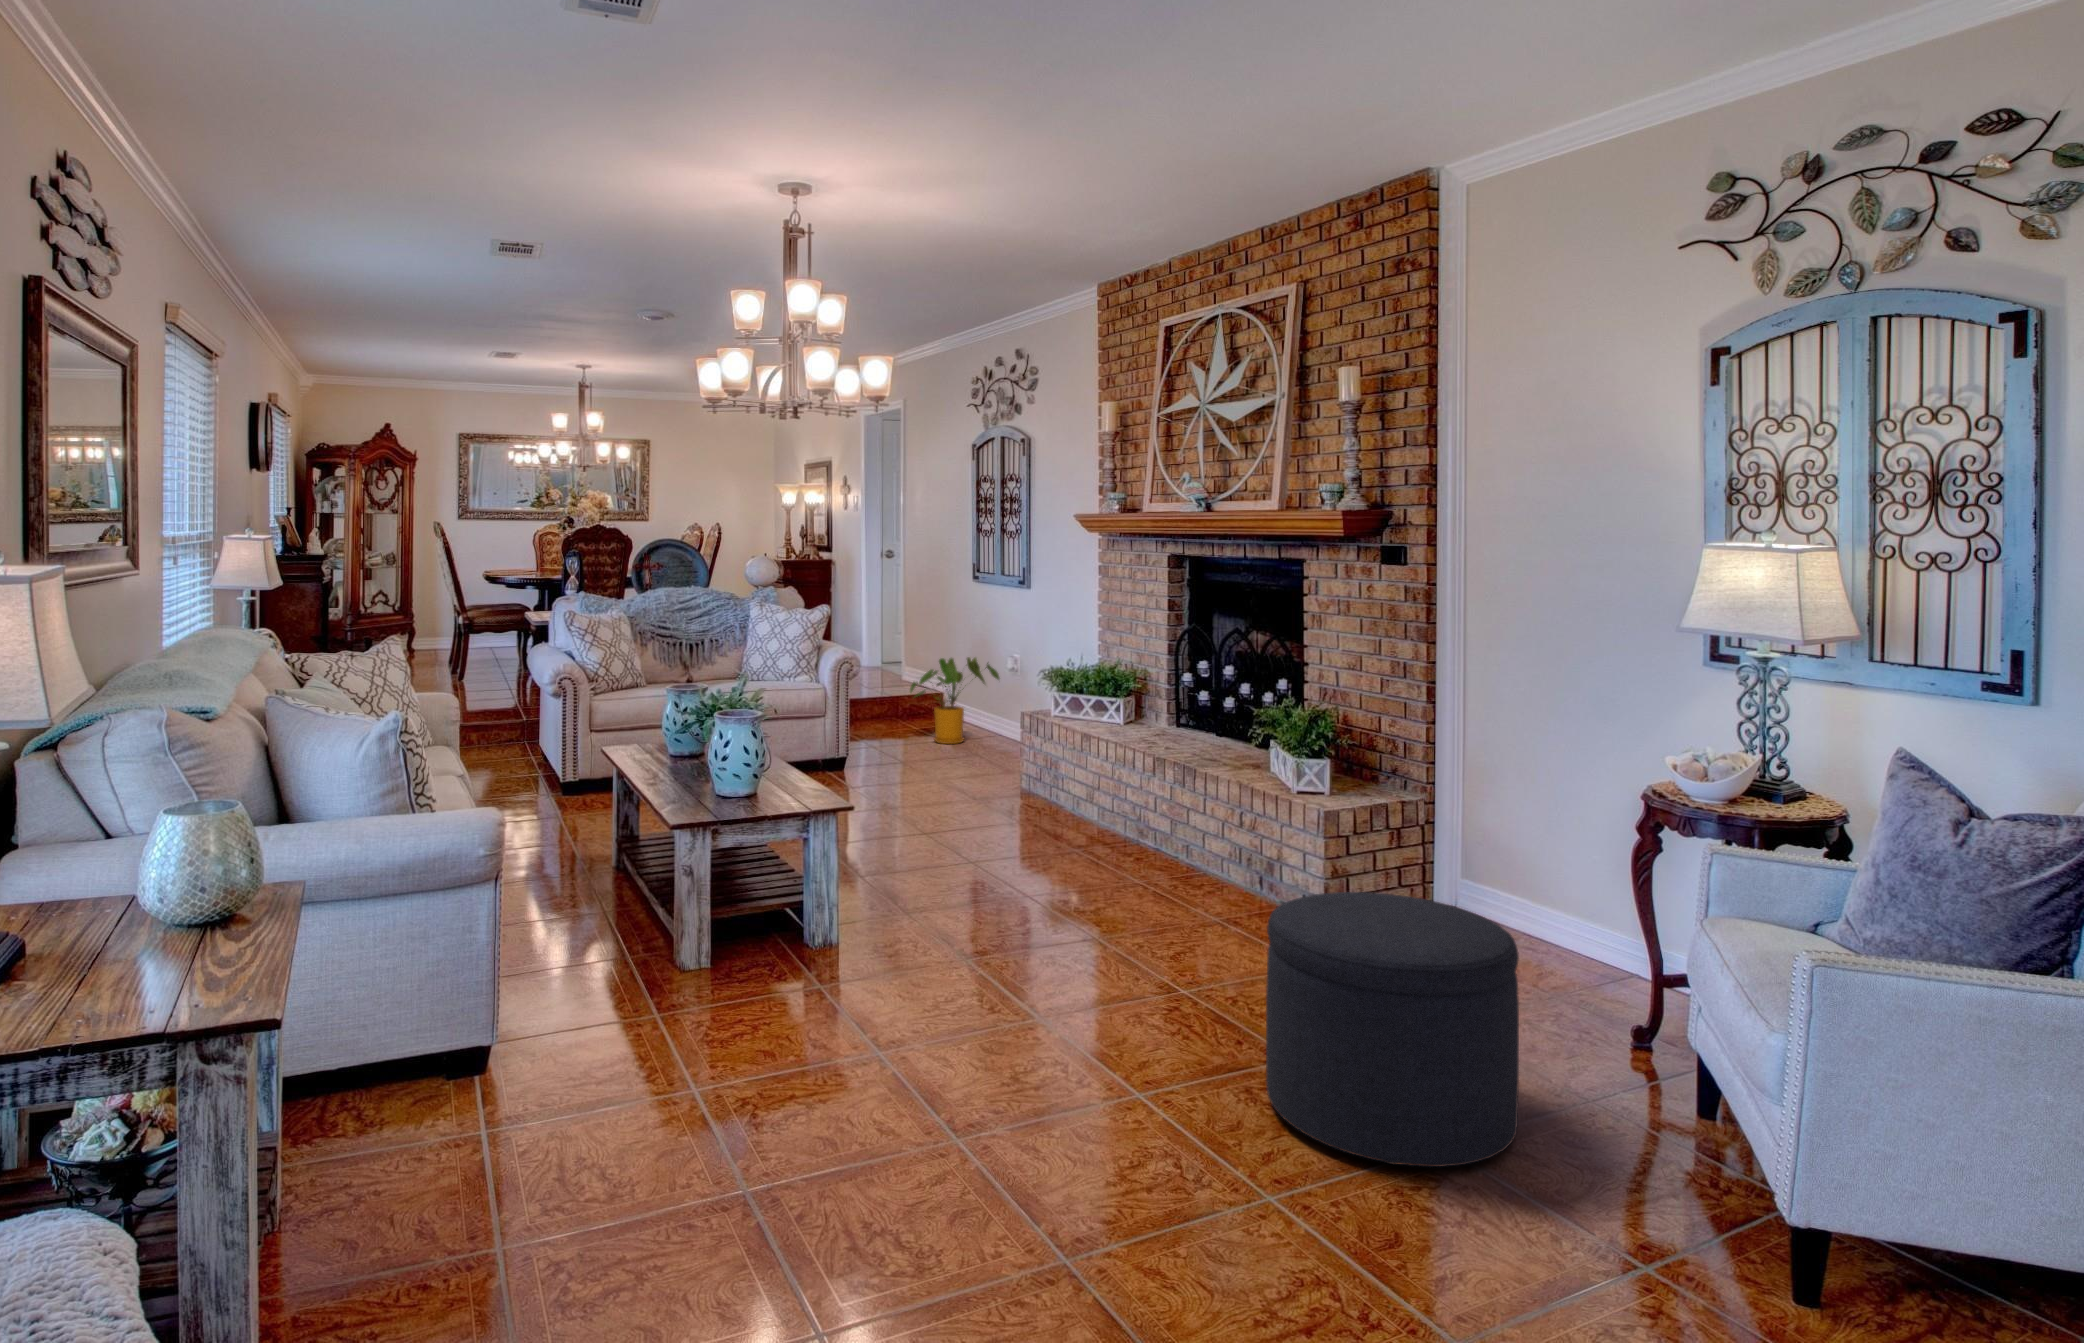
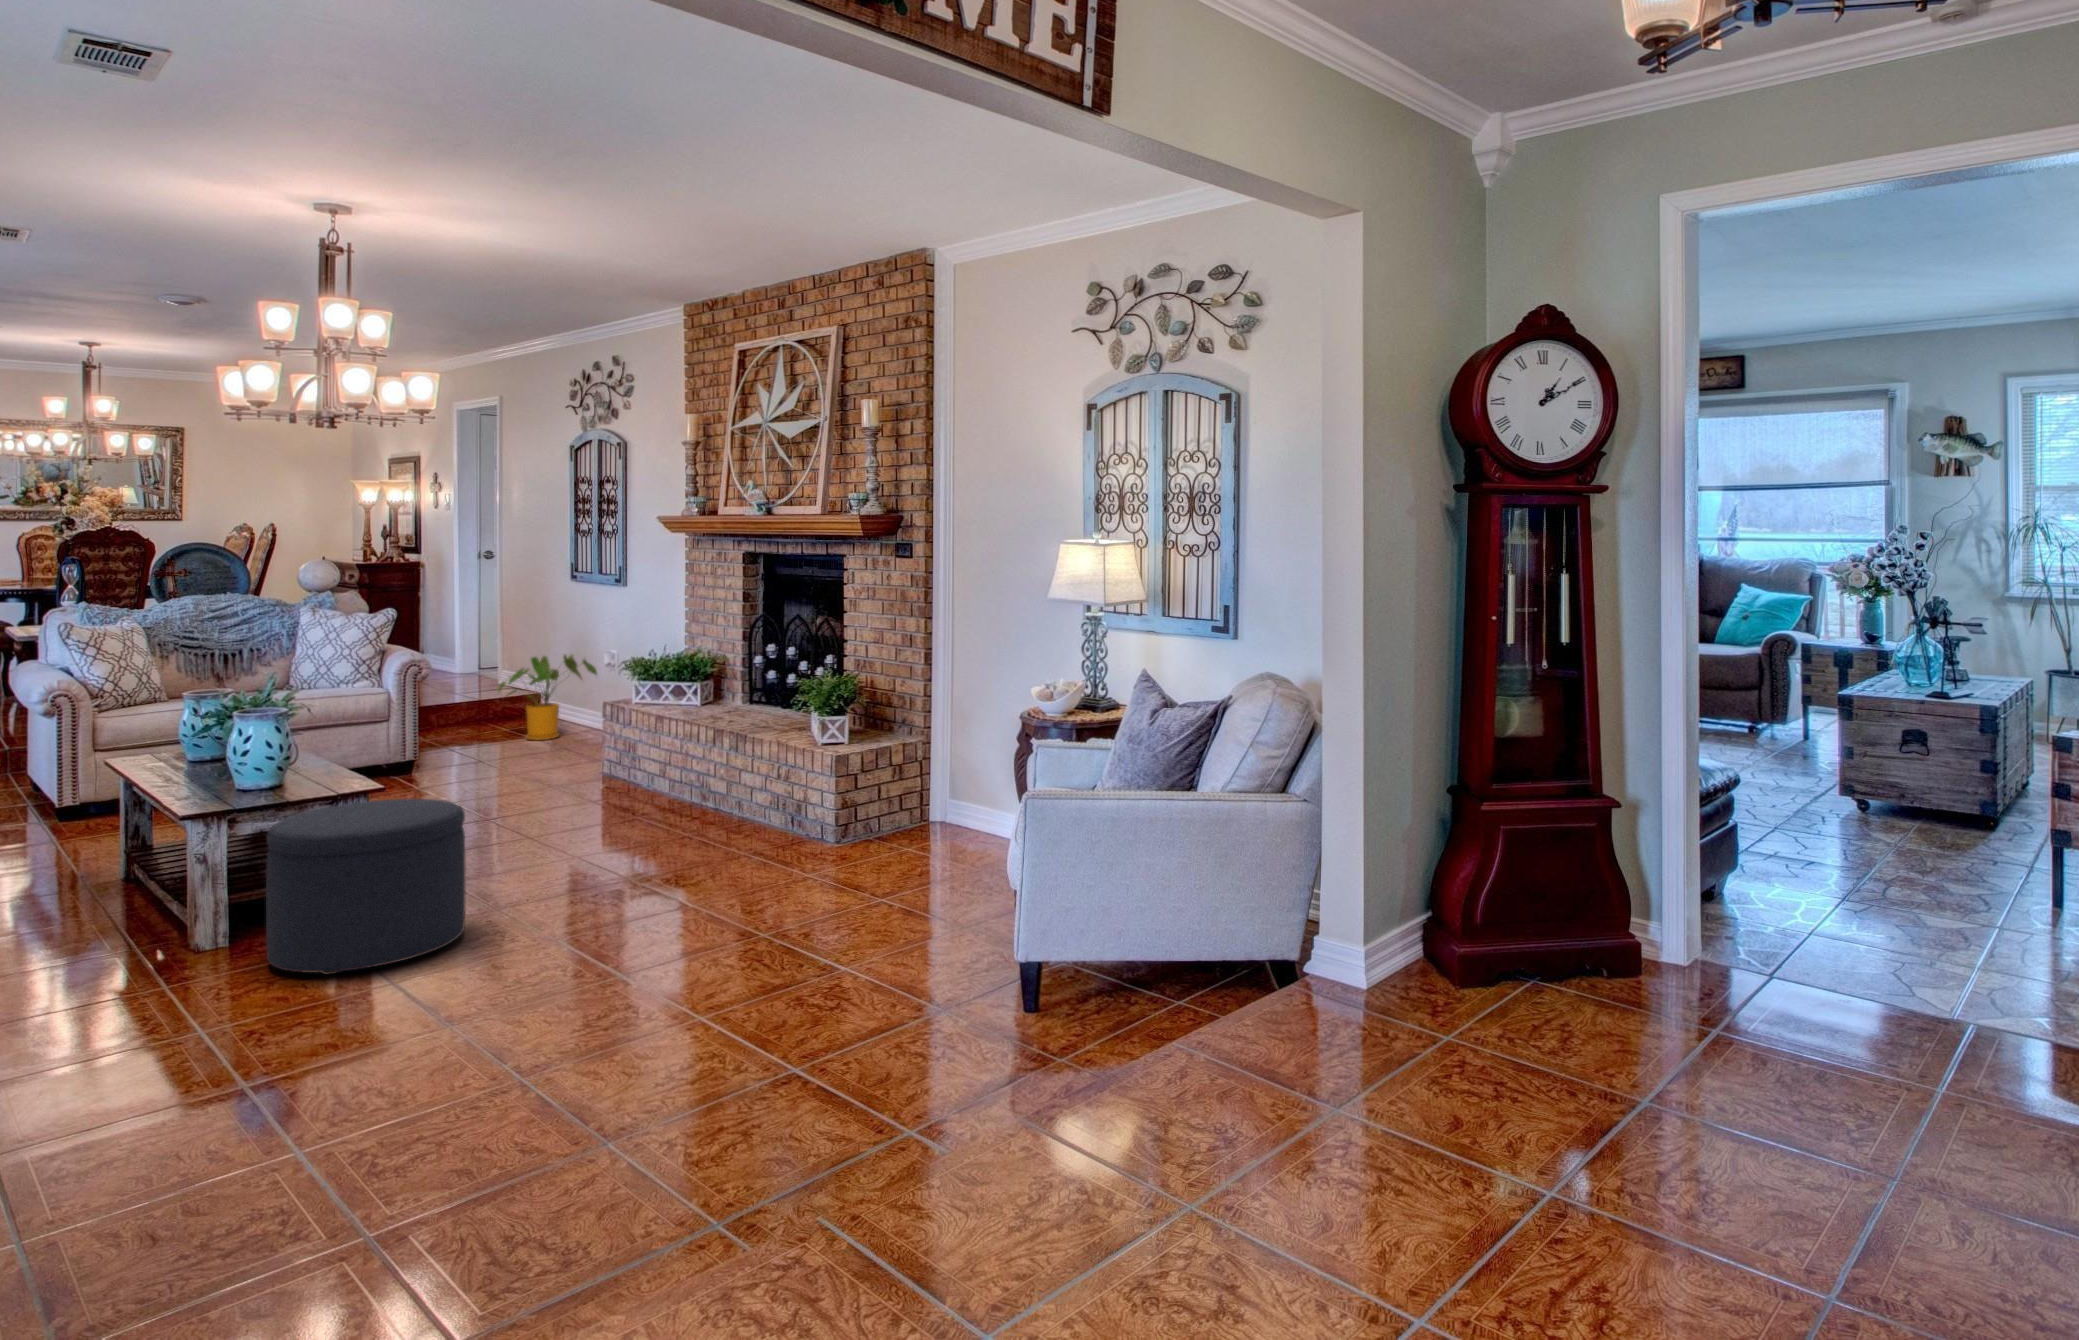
ottoman: present [1266,892,1519,1167] -> present [266,799,466,974]

